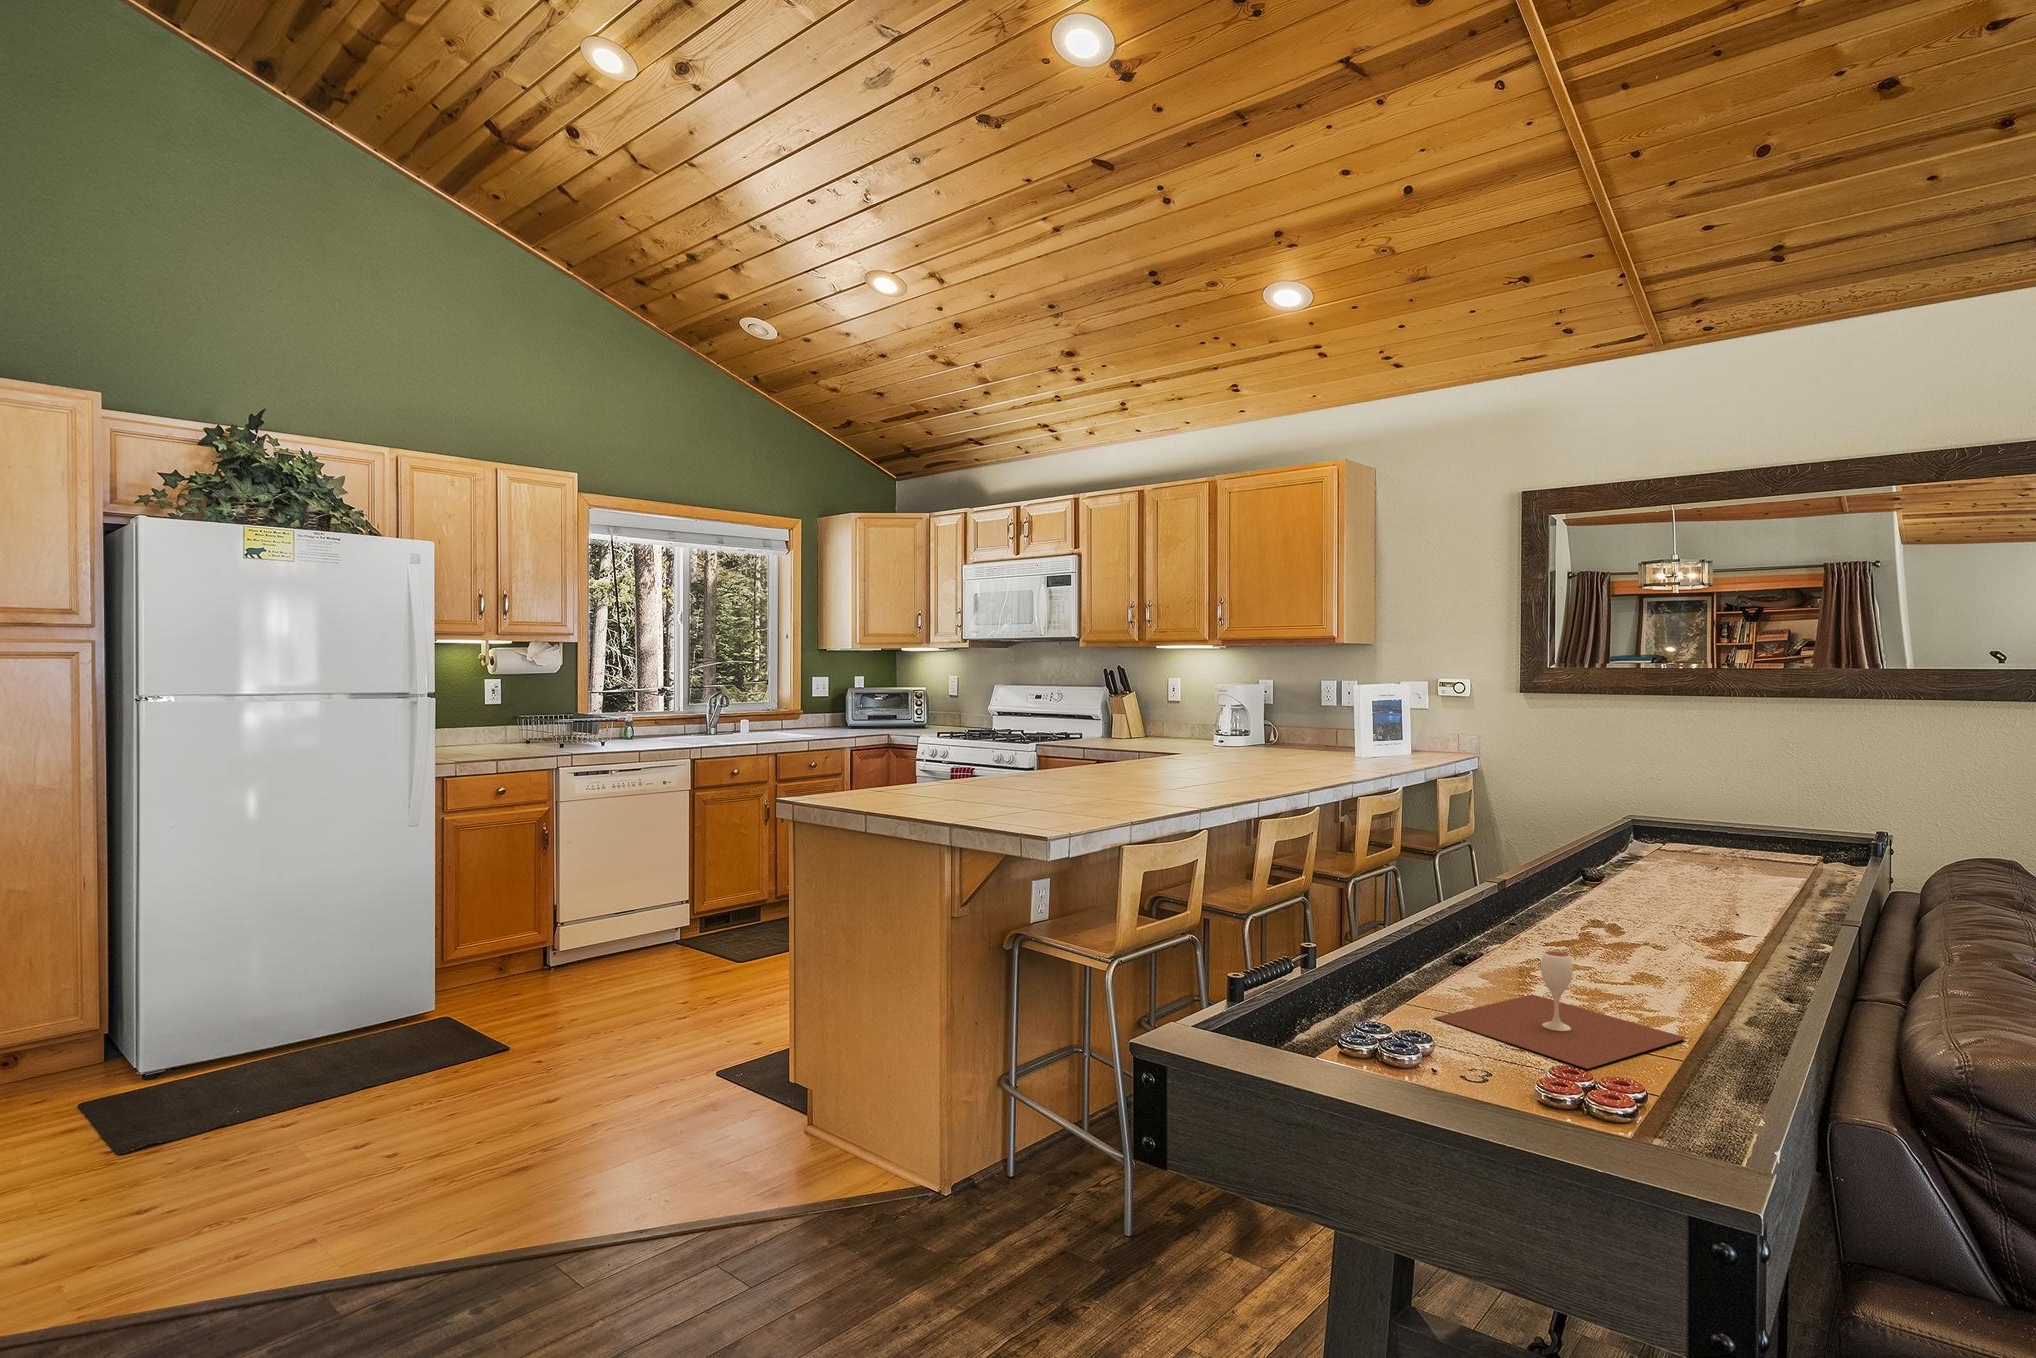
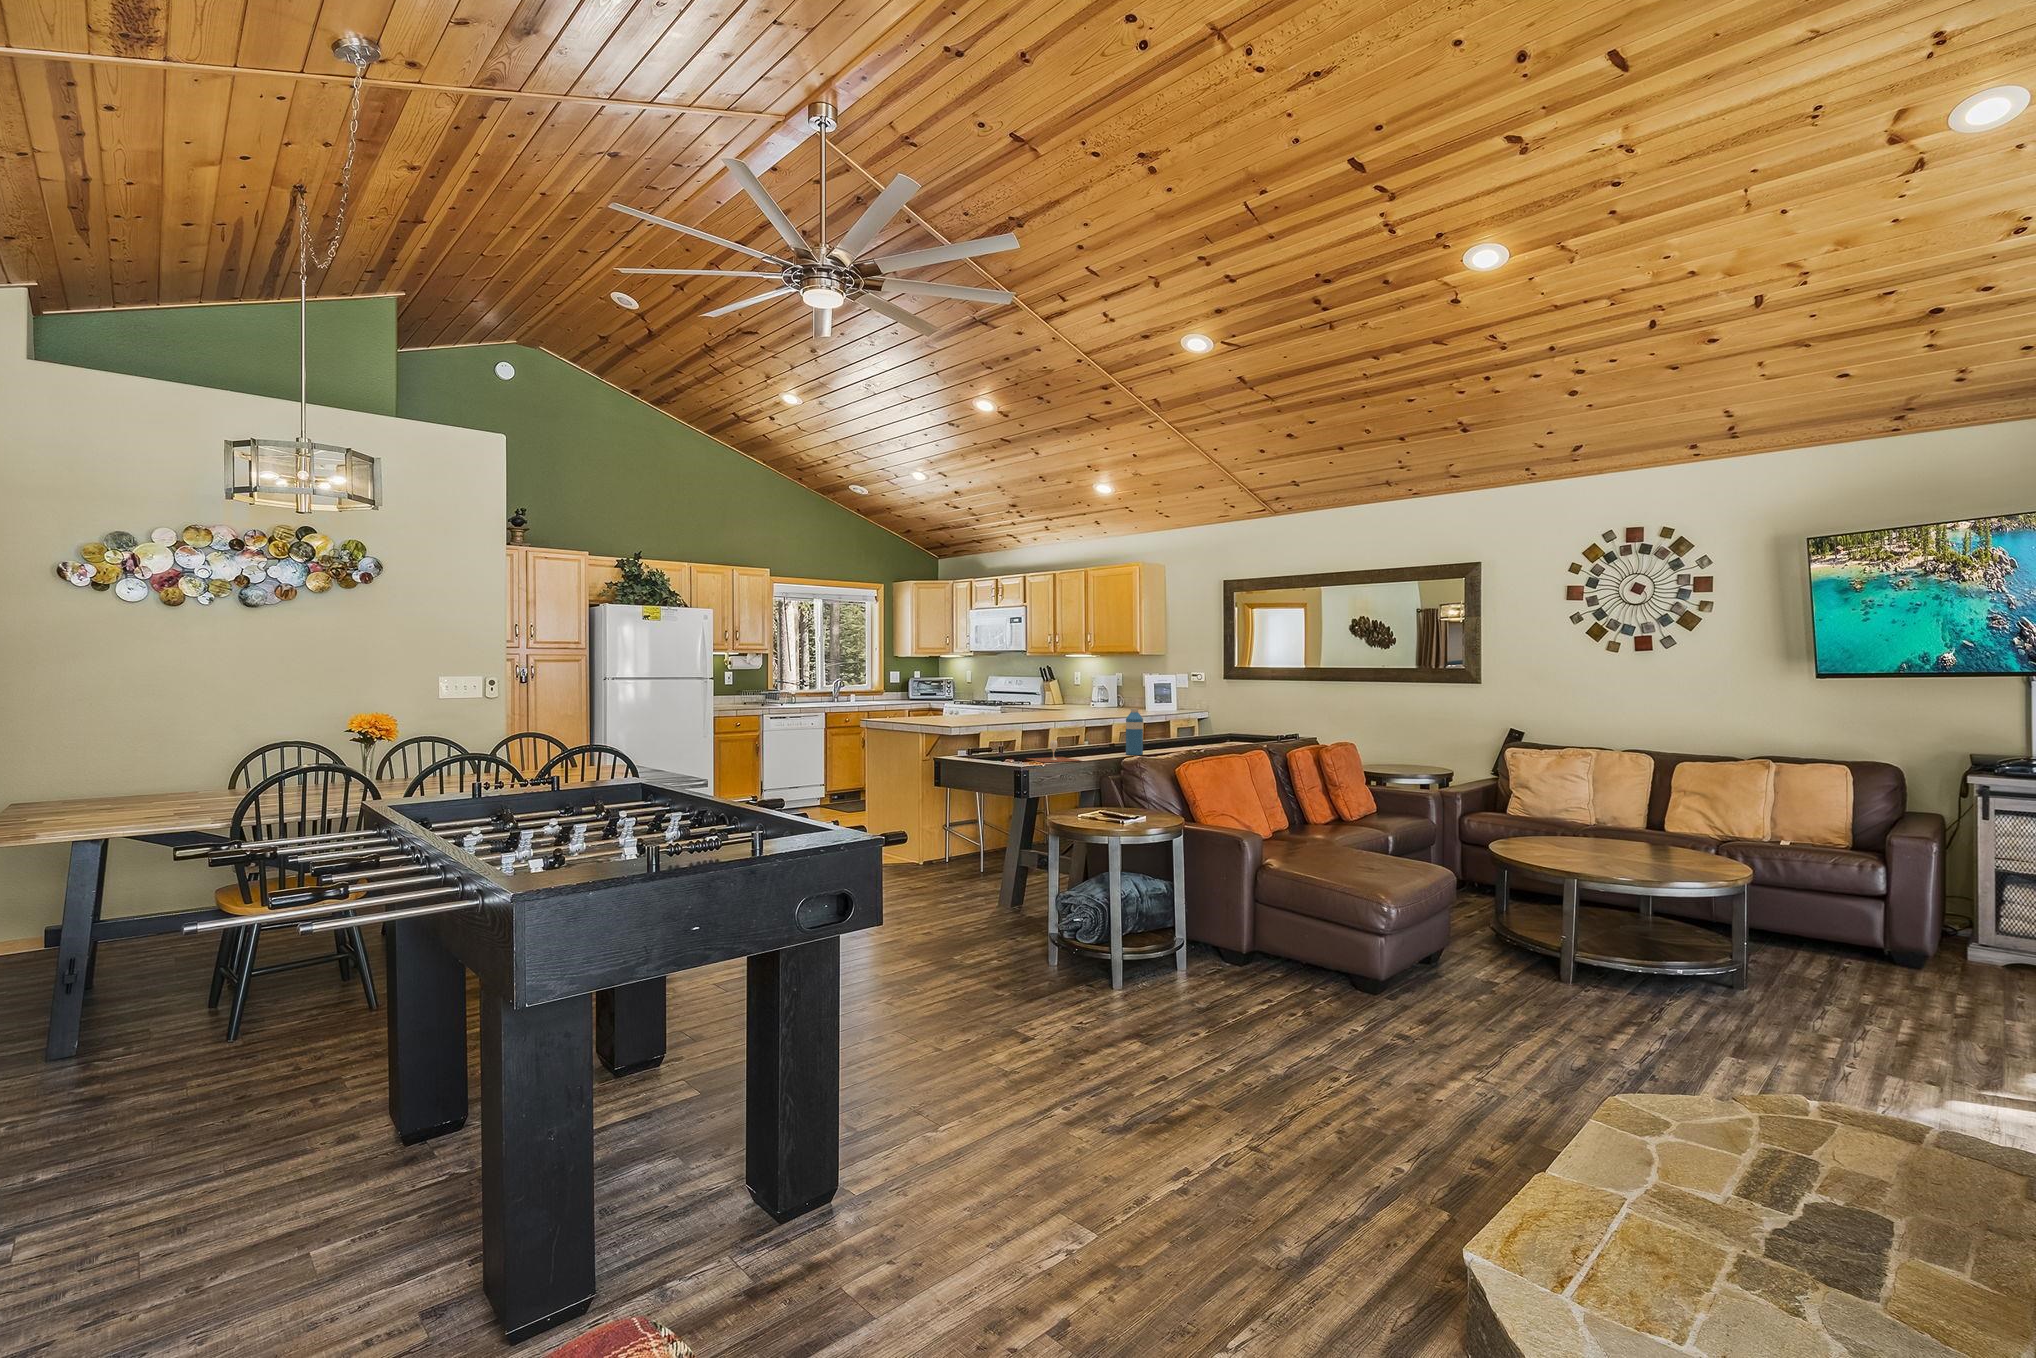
water bottle: none [1660,806,1724,961] -> present [1126,709,1143,755]

